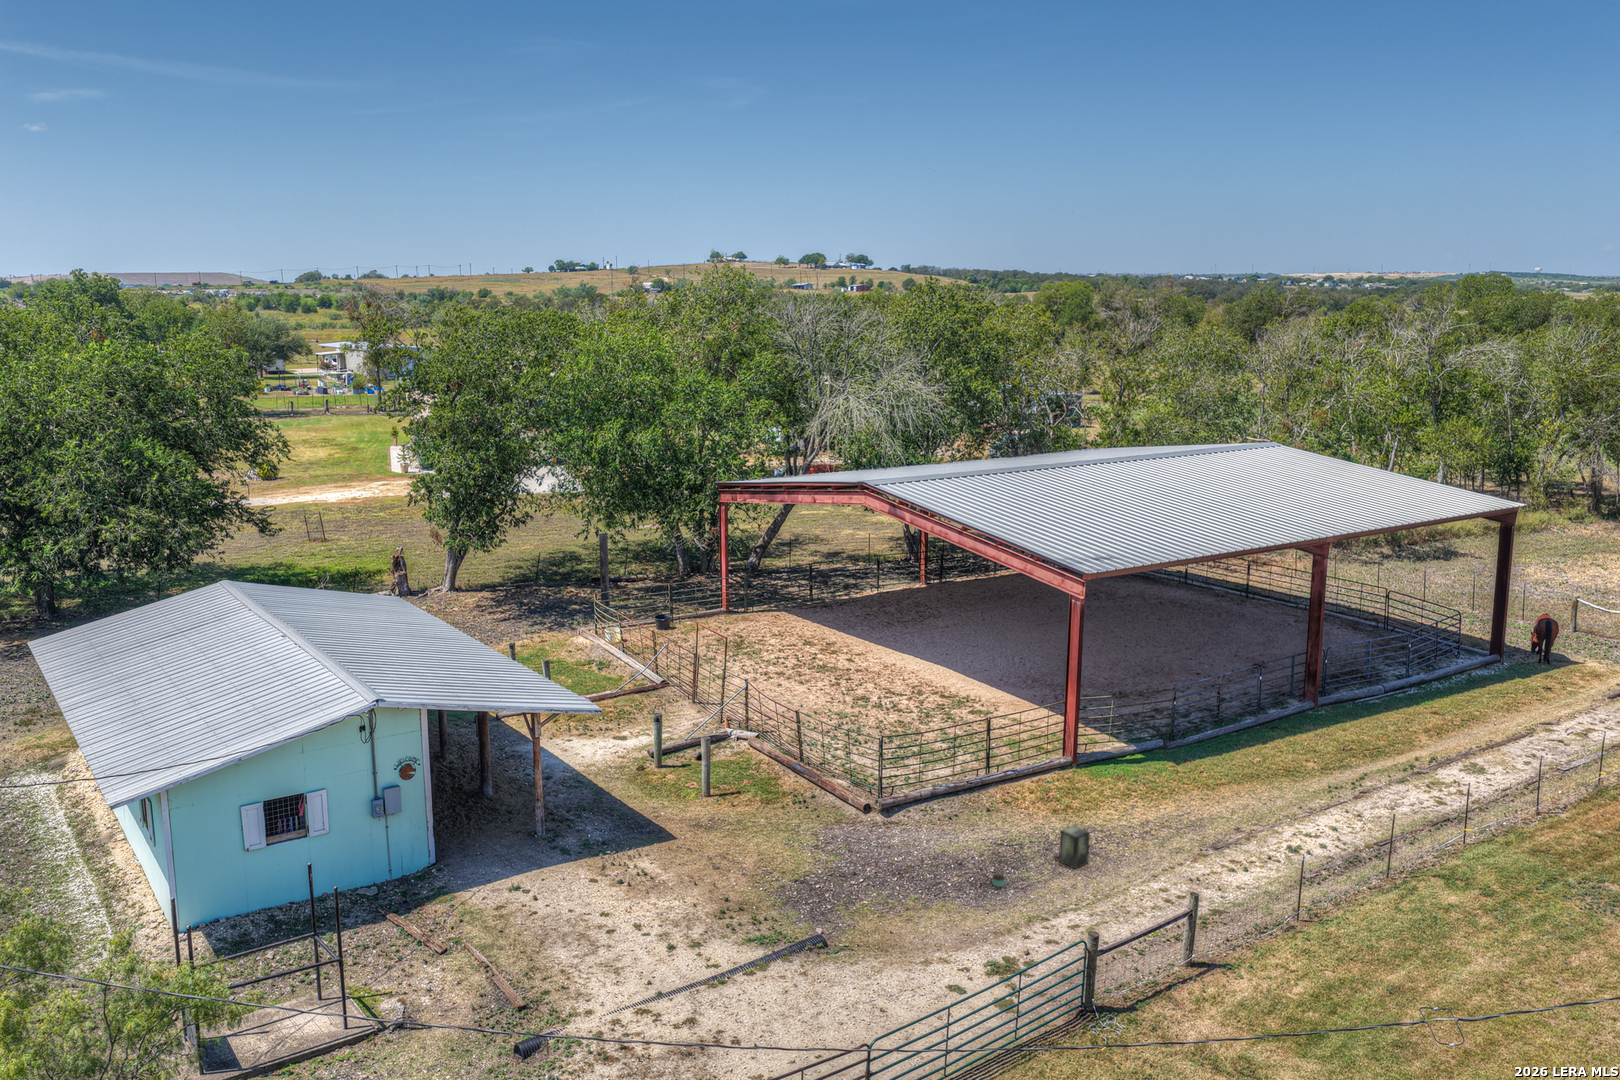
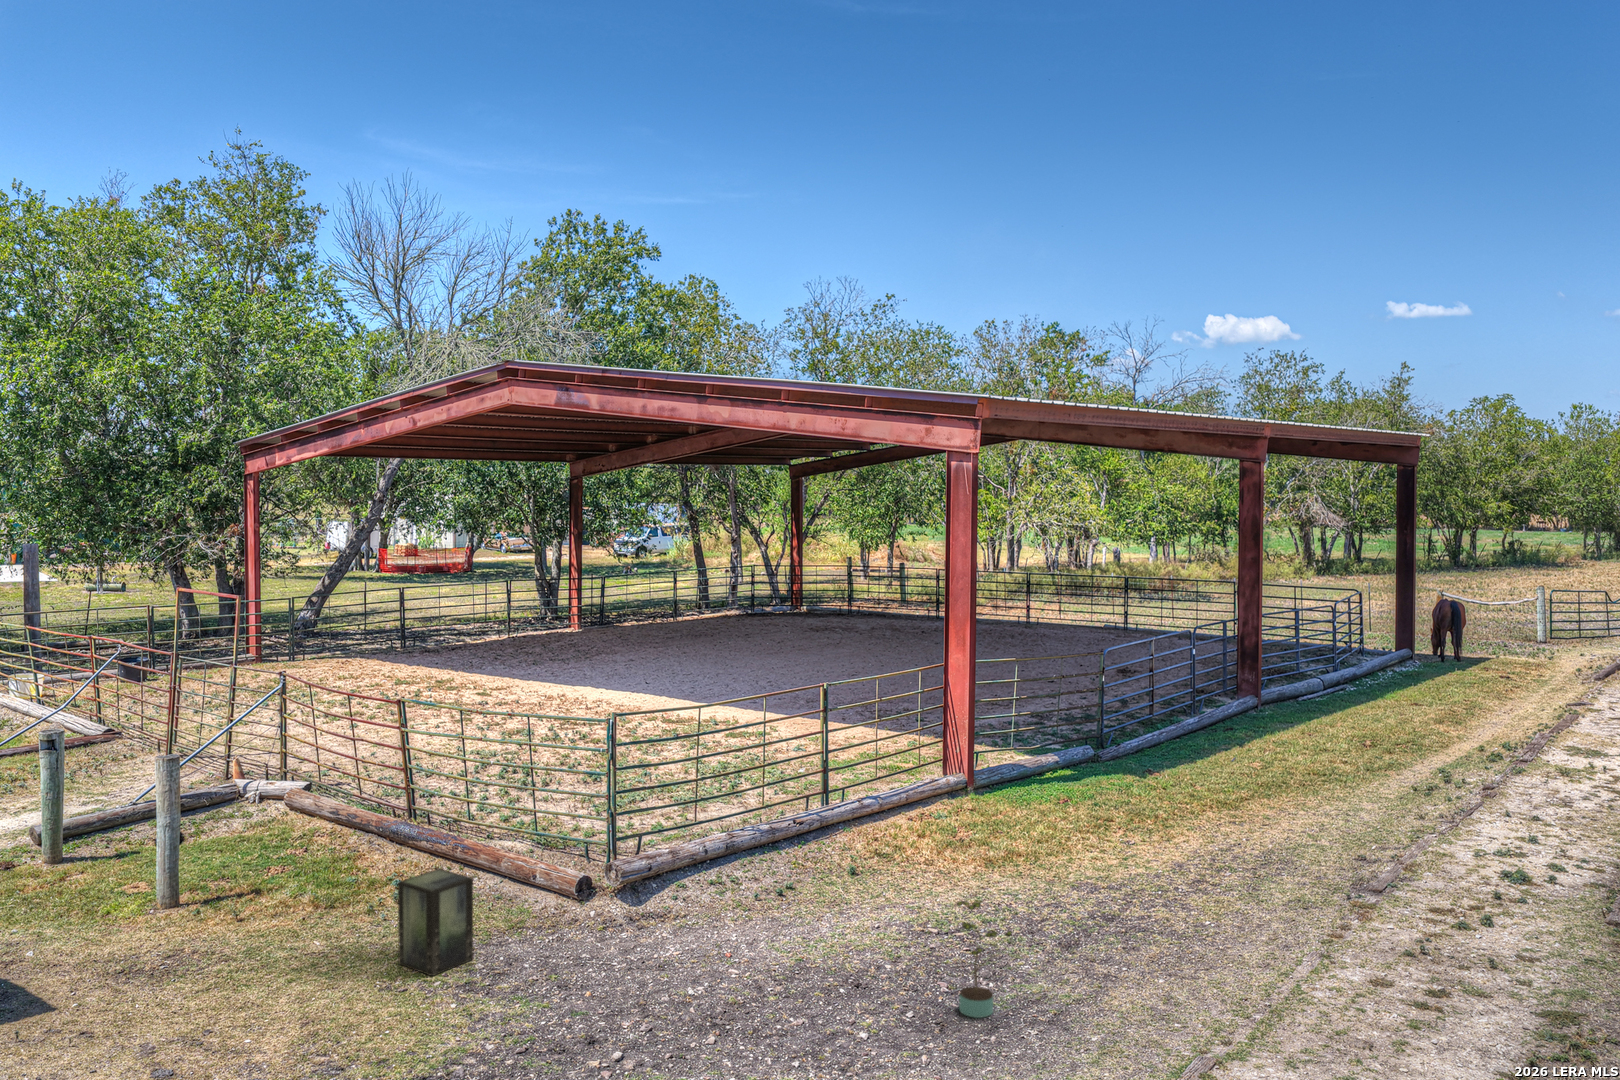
storage box: present [1059,826,1090,869] -> present [398,869,473,976]

